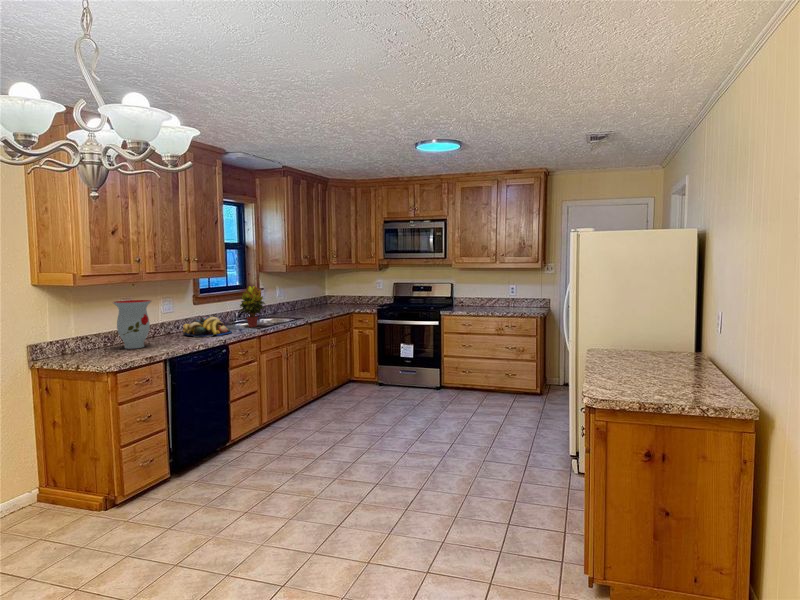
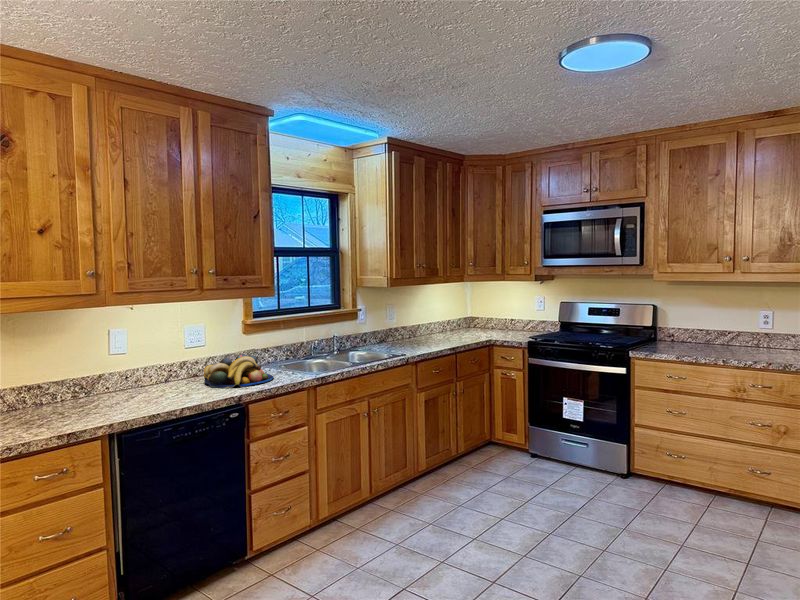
potted plant: present [240,286,265,327] -> none [296,308,335,371]
vase: present [113,300,151,349] -> none [67,333,127,407]

